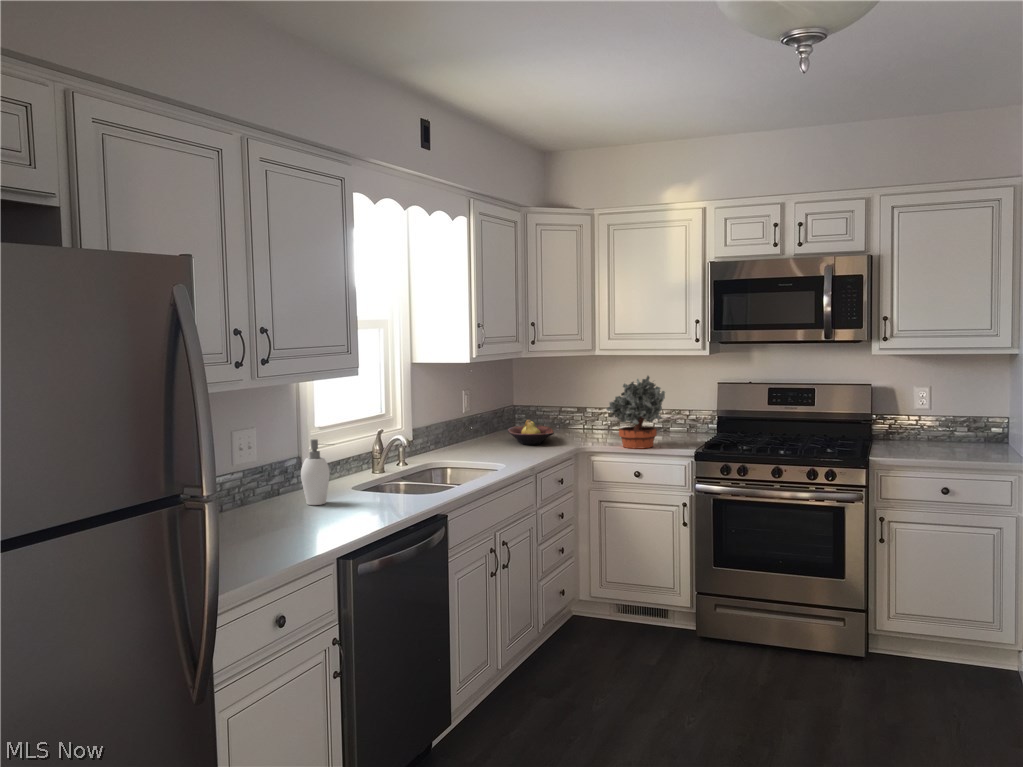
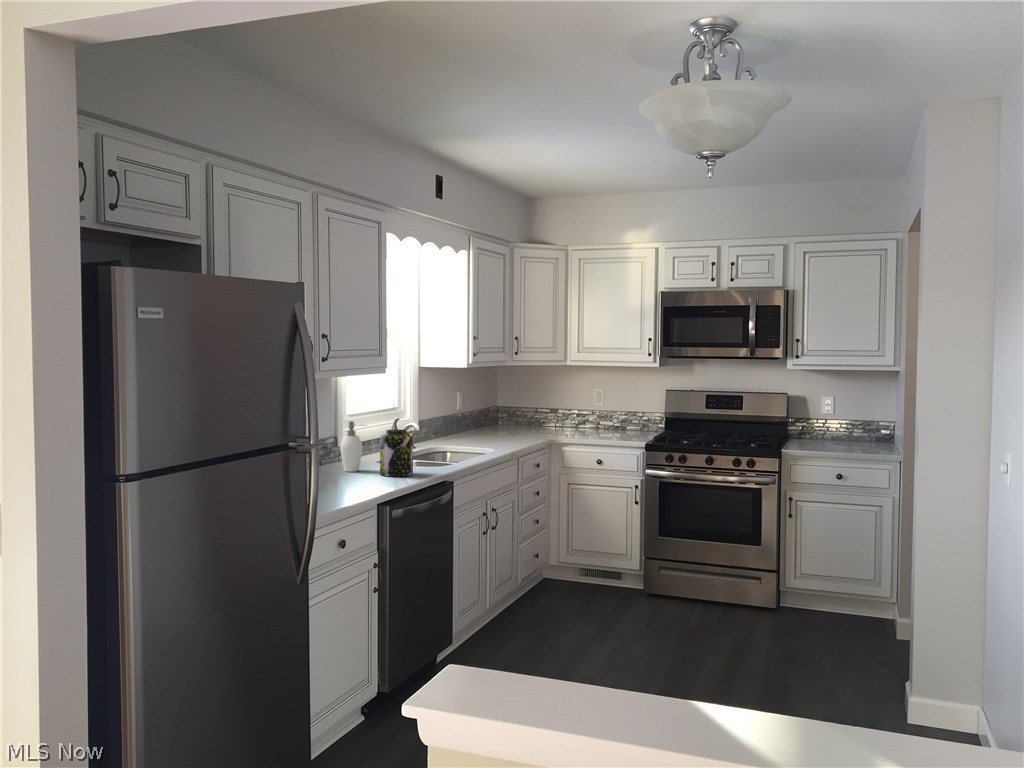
potted plant: present [606,376,665,449] -> none [575,382,623,441]
fruit bowl: present [508,420,554,445] -> none [493,417,532,437]
jar: none [351,449,394,512] -> present [380,430,413,477]

